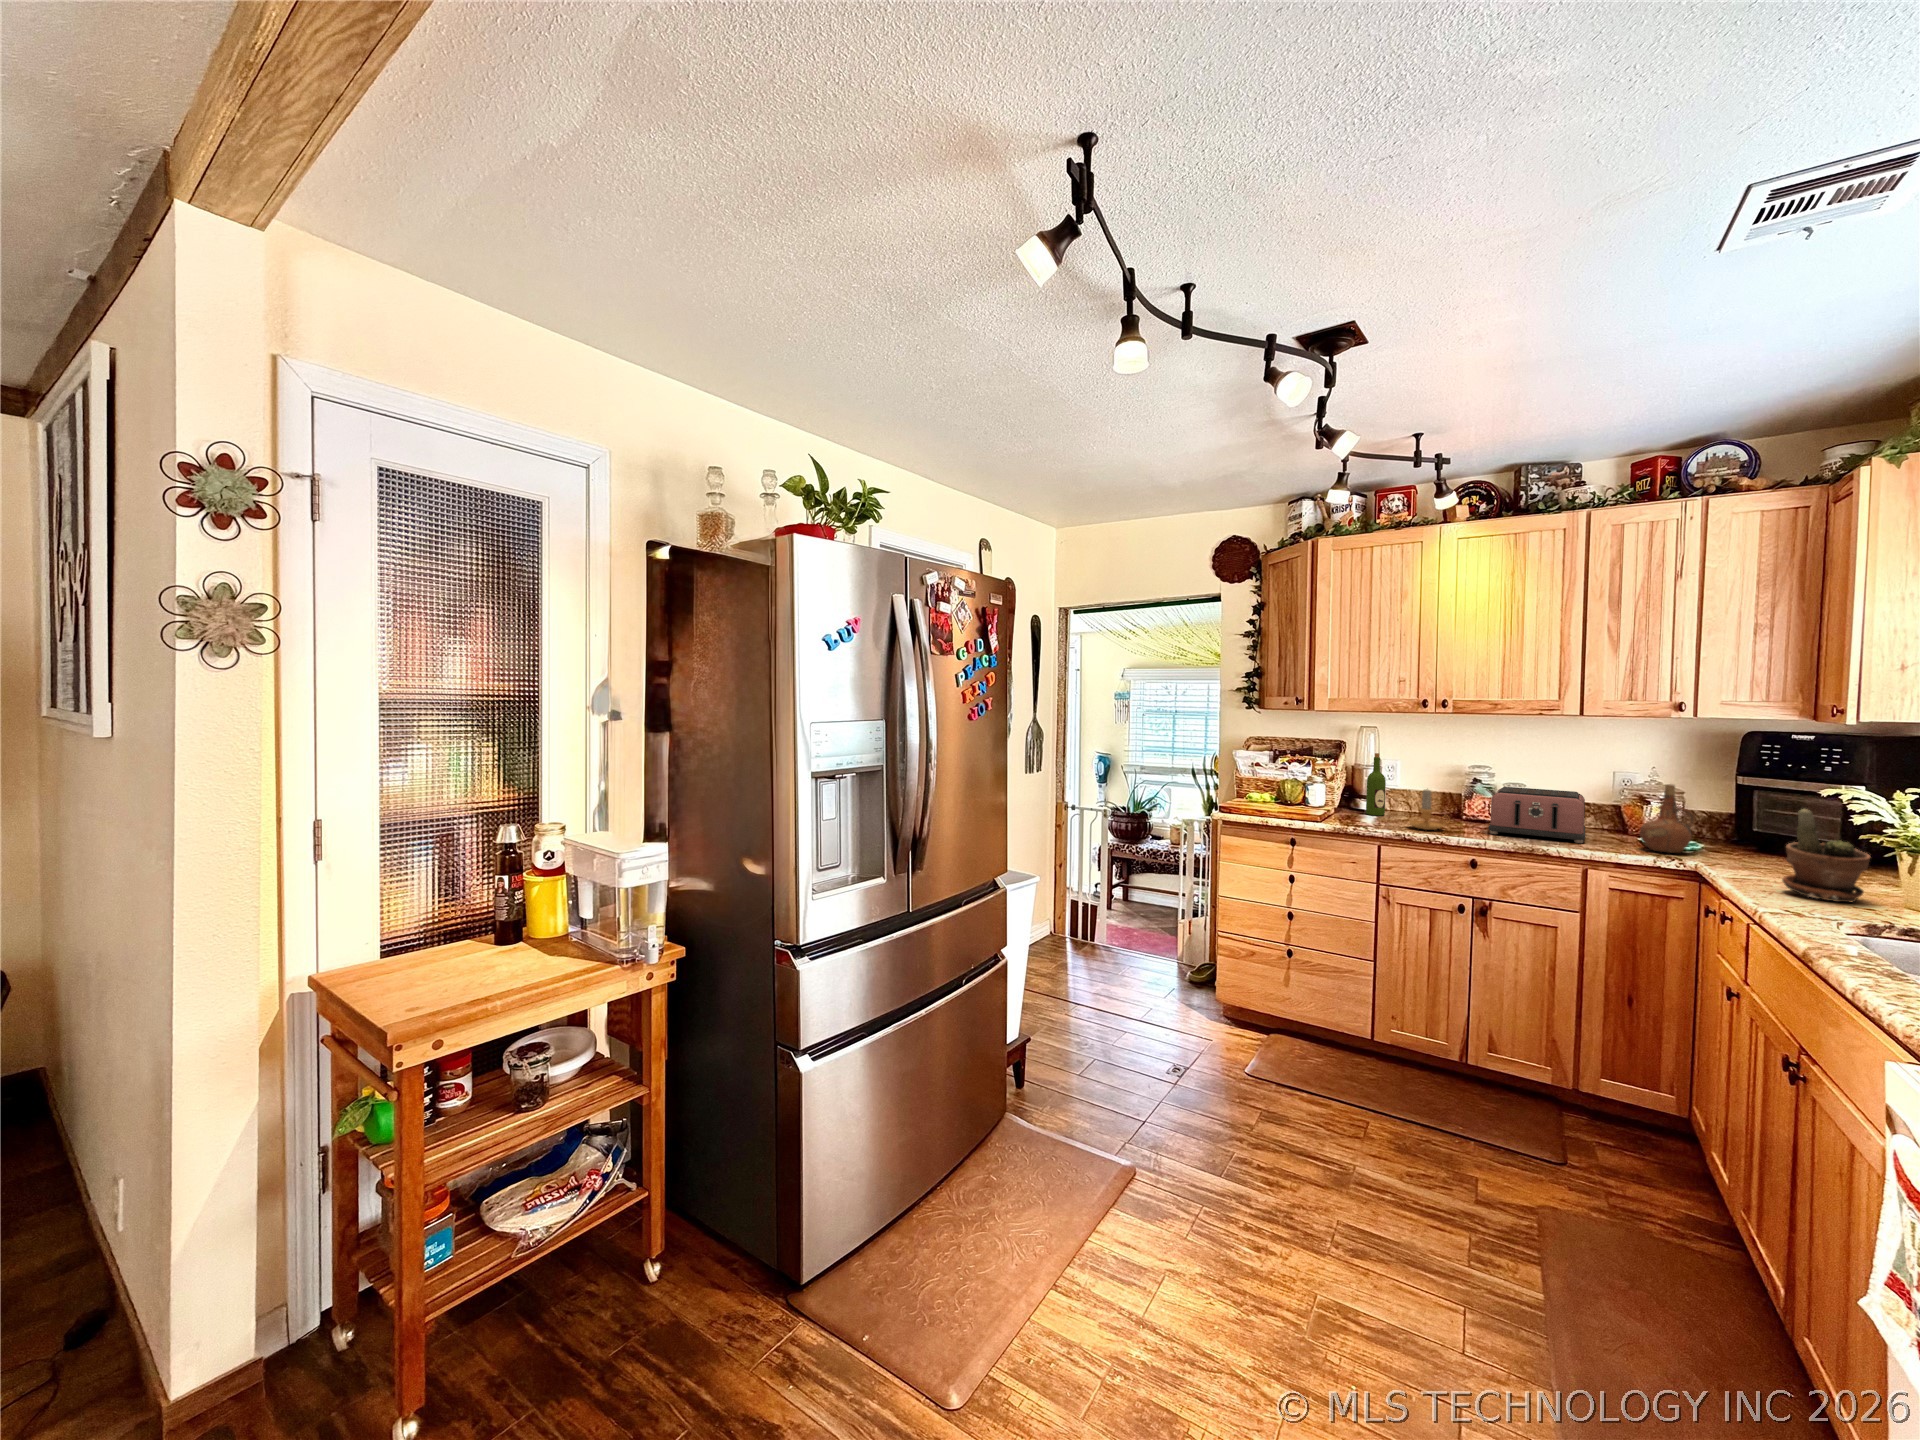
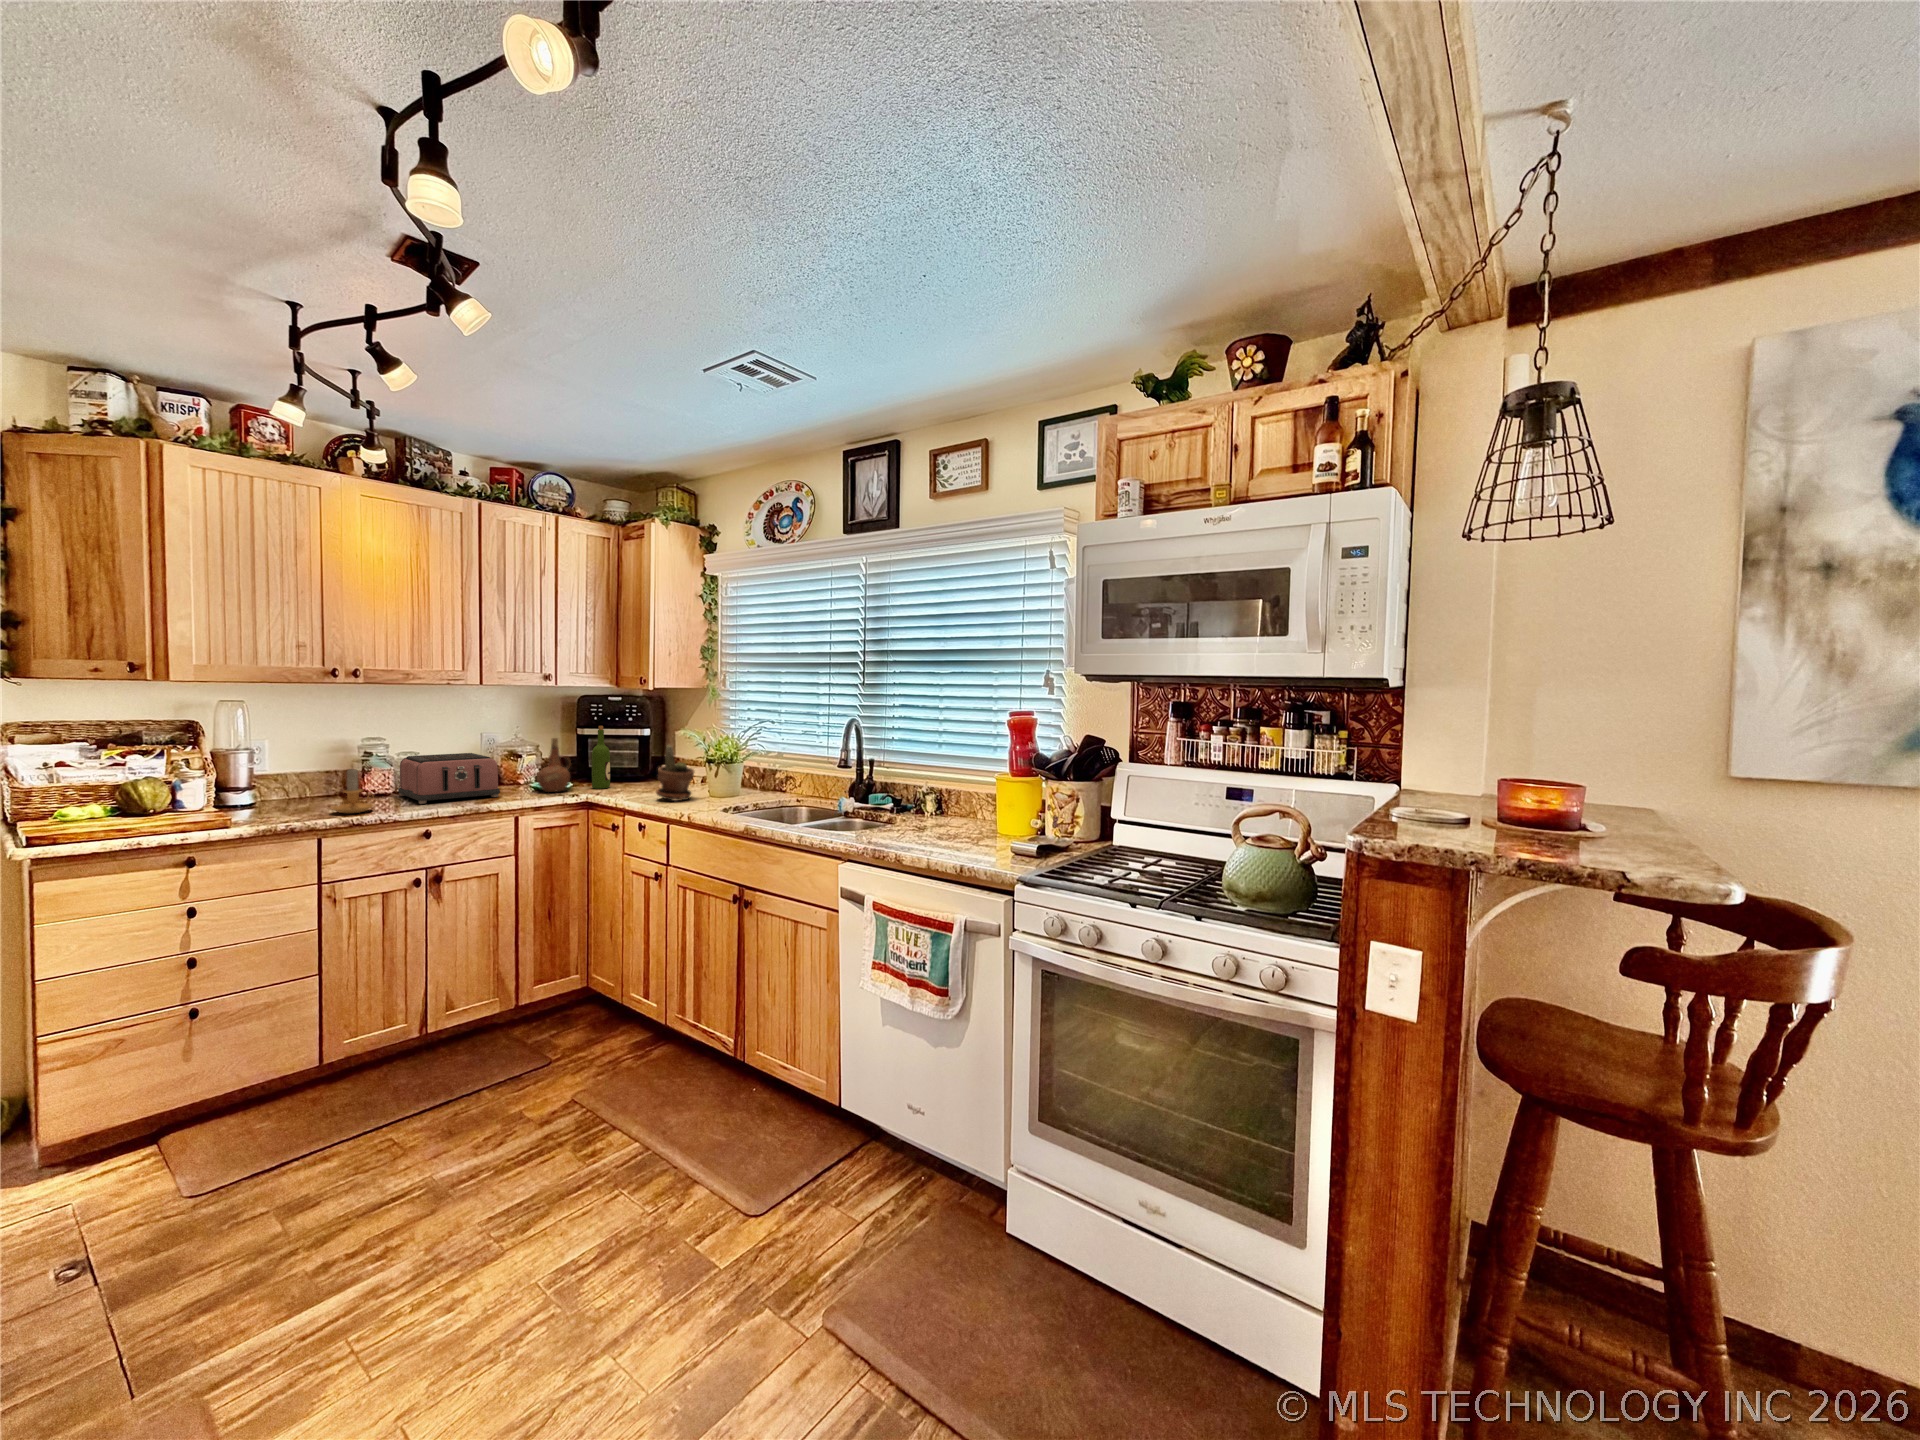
wine bottle: present [1366,753,1386,816] -> present [592,726,610,789]

